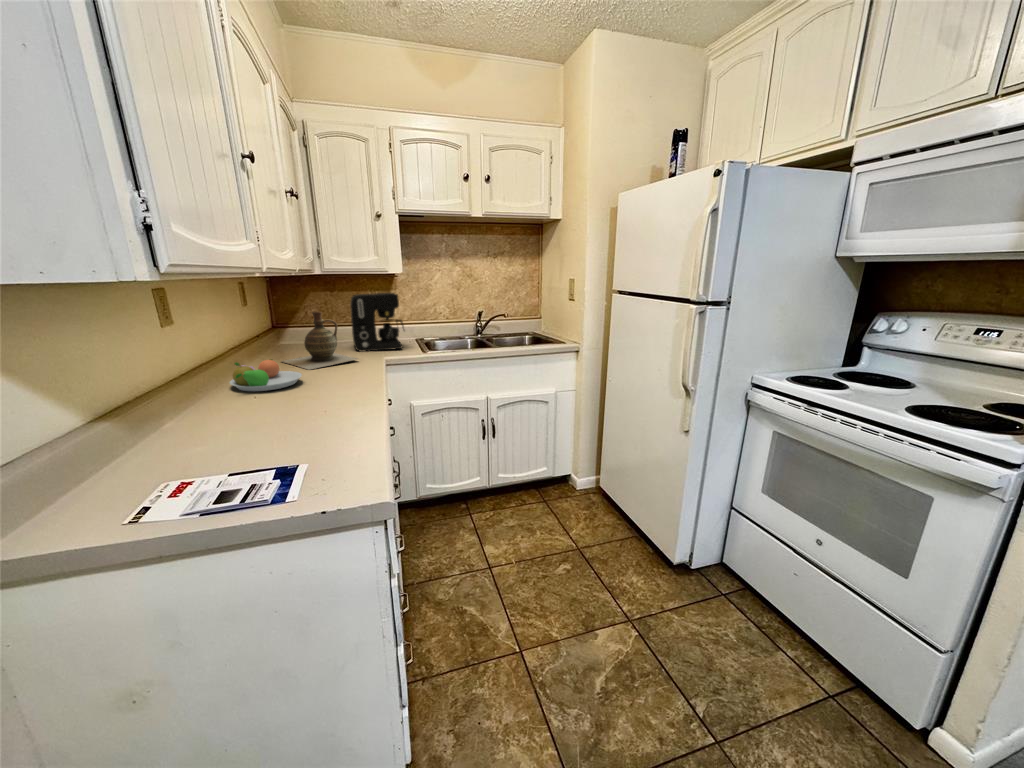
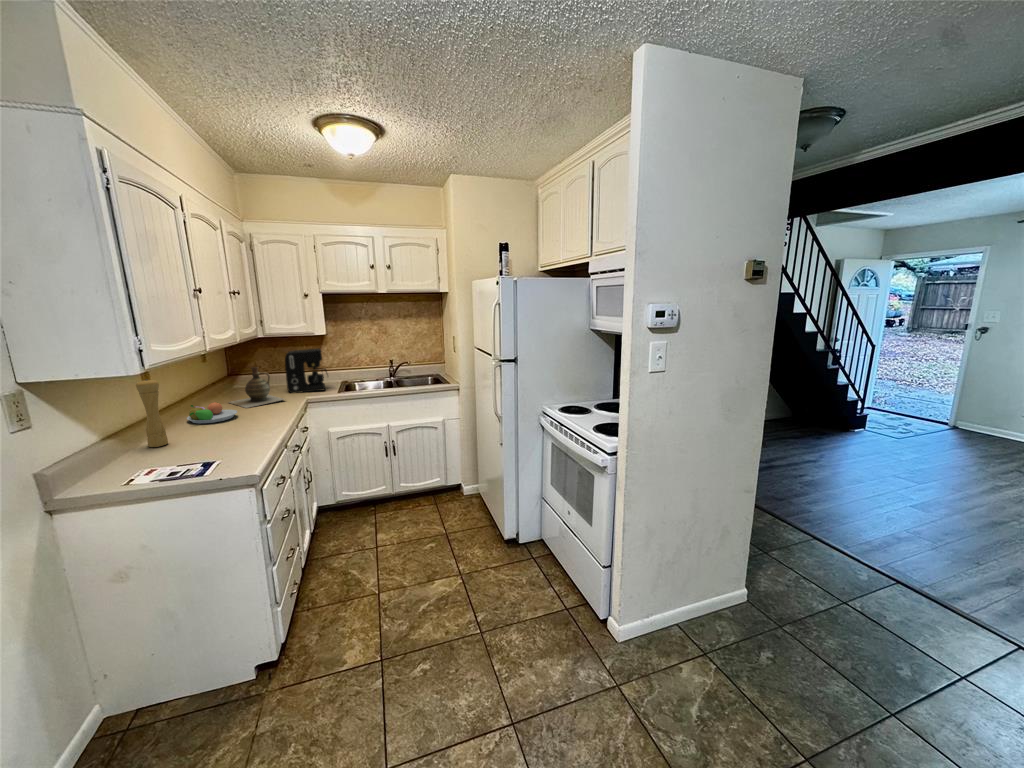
pepper mill: none [148,312,207,432] -> present [136,379,168,447]

